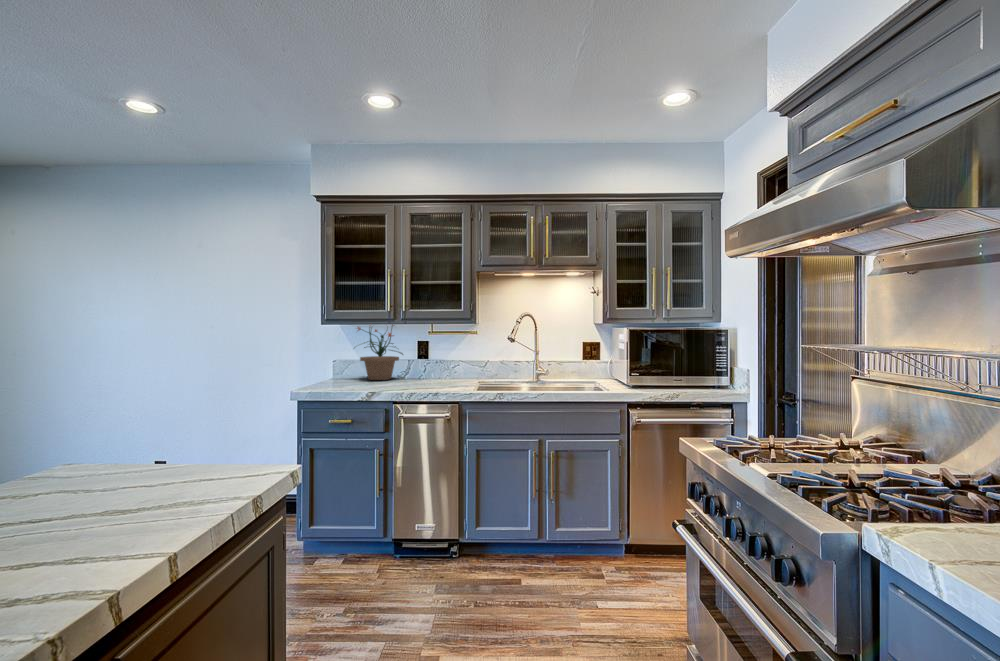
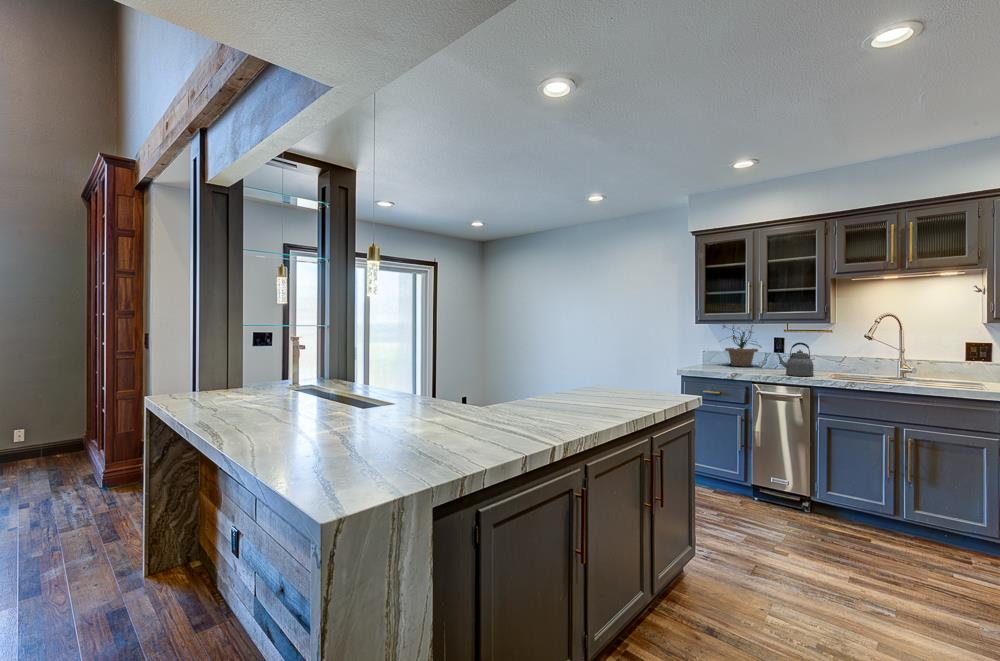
kettle: none [418,347,460,389] -> present [776,343,814,376]

